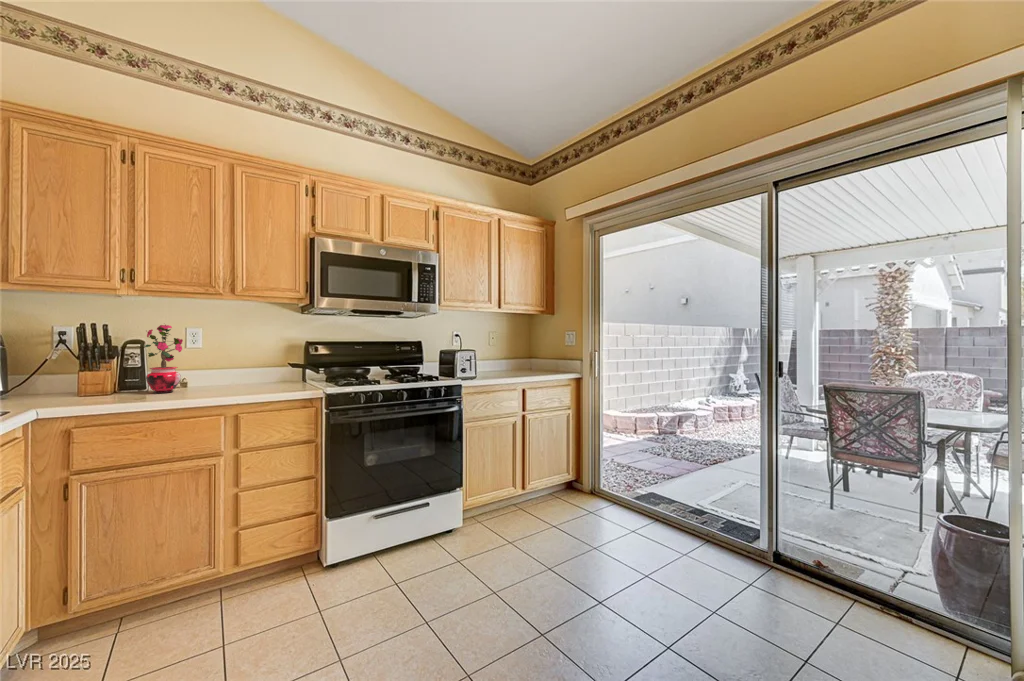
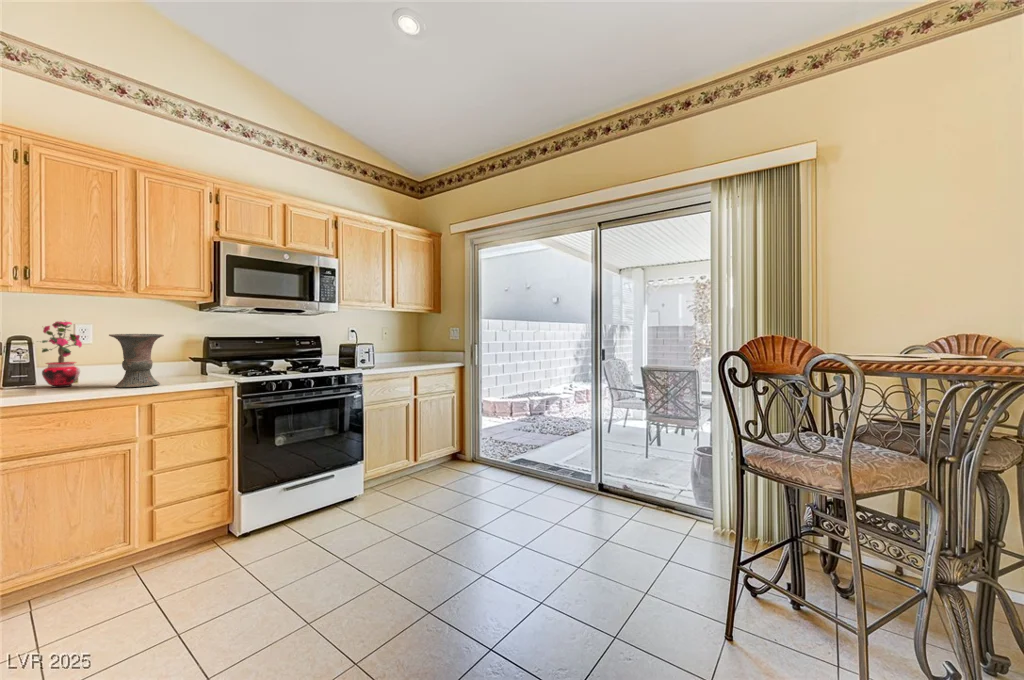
vase: none [200,338,253,396] -> present [109,334,164,387]

